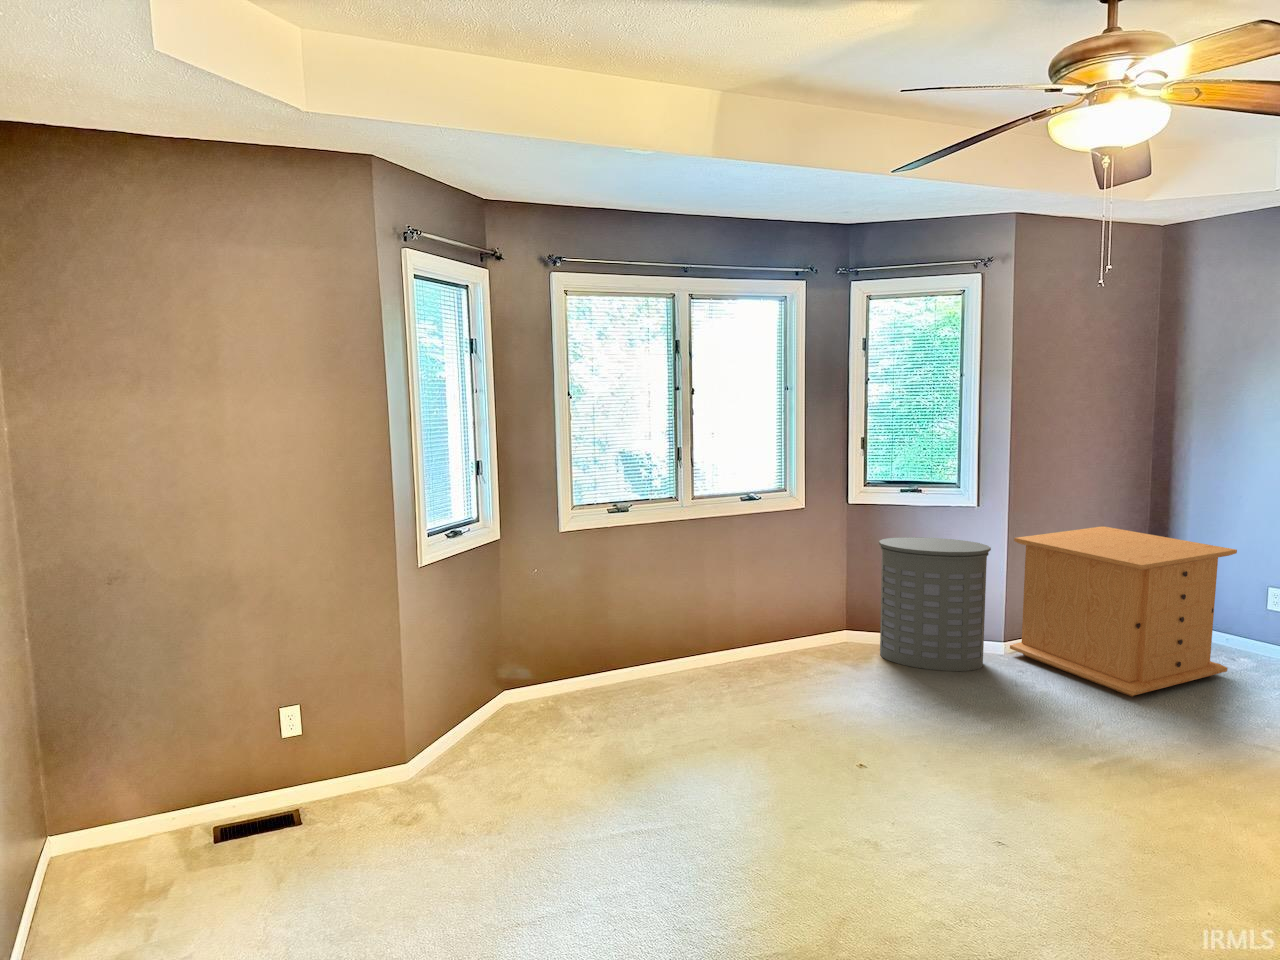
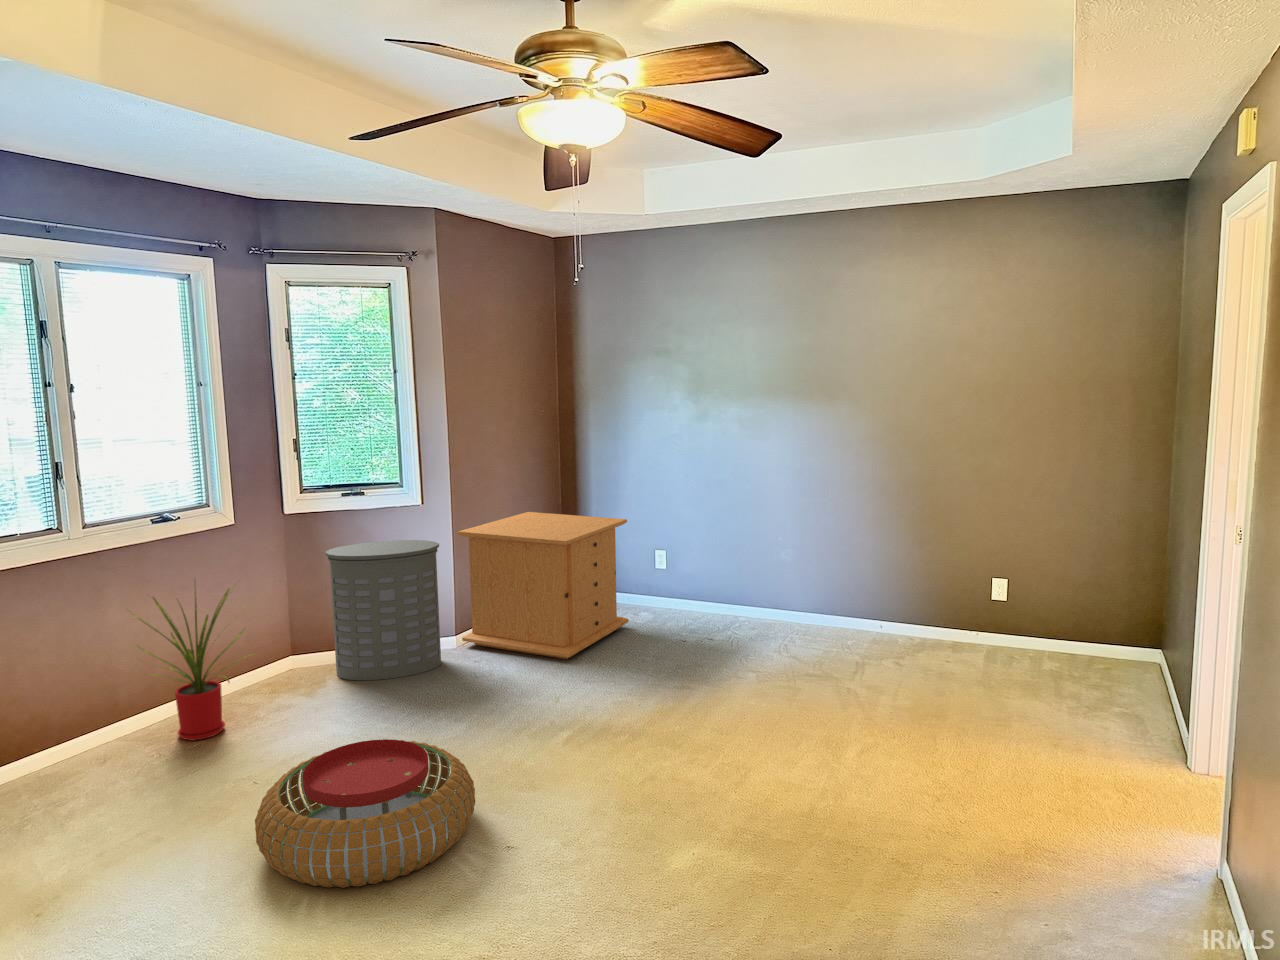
house plant: none [715,548,813,682] -> present [137,584,244,740]
pouf: none [771,725,982,873] -> present [255,739,475,888]

